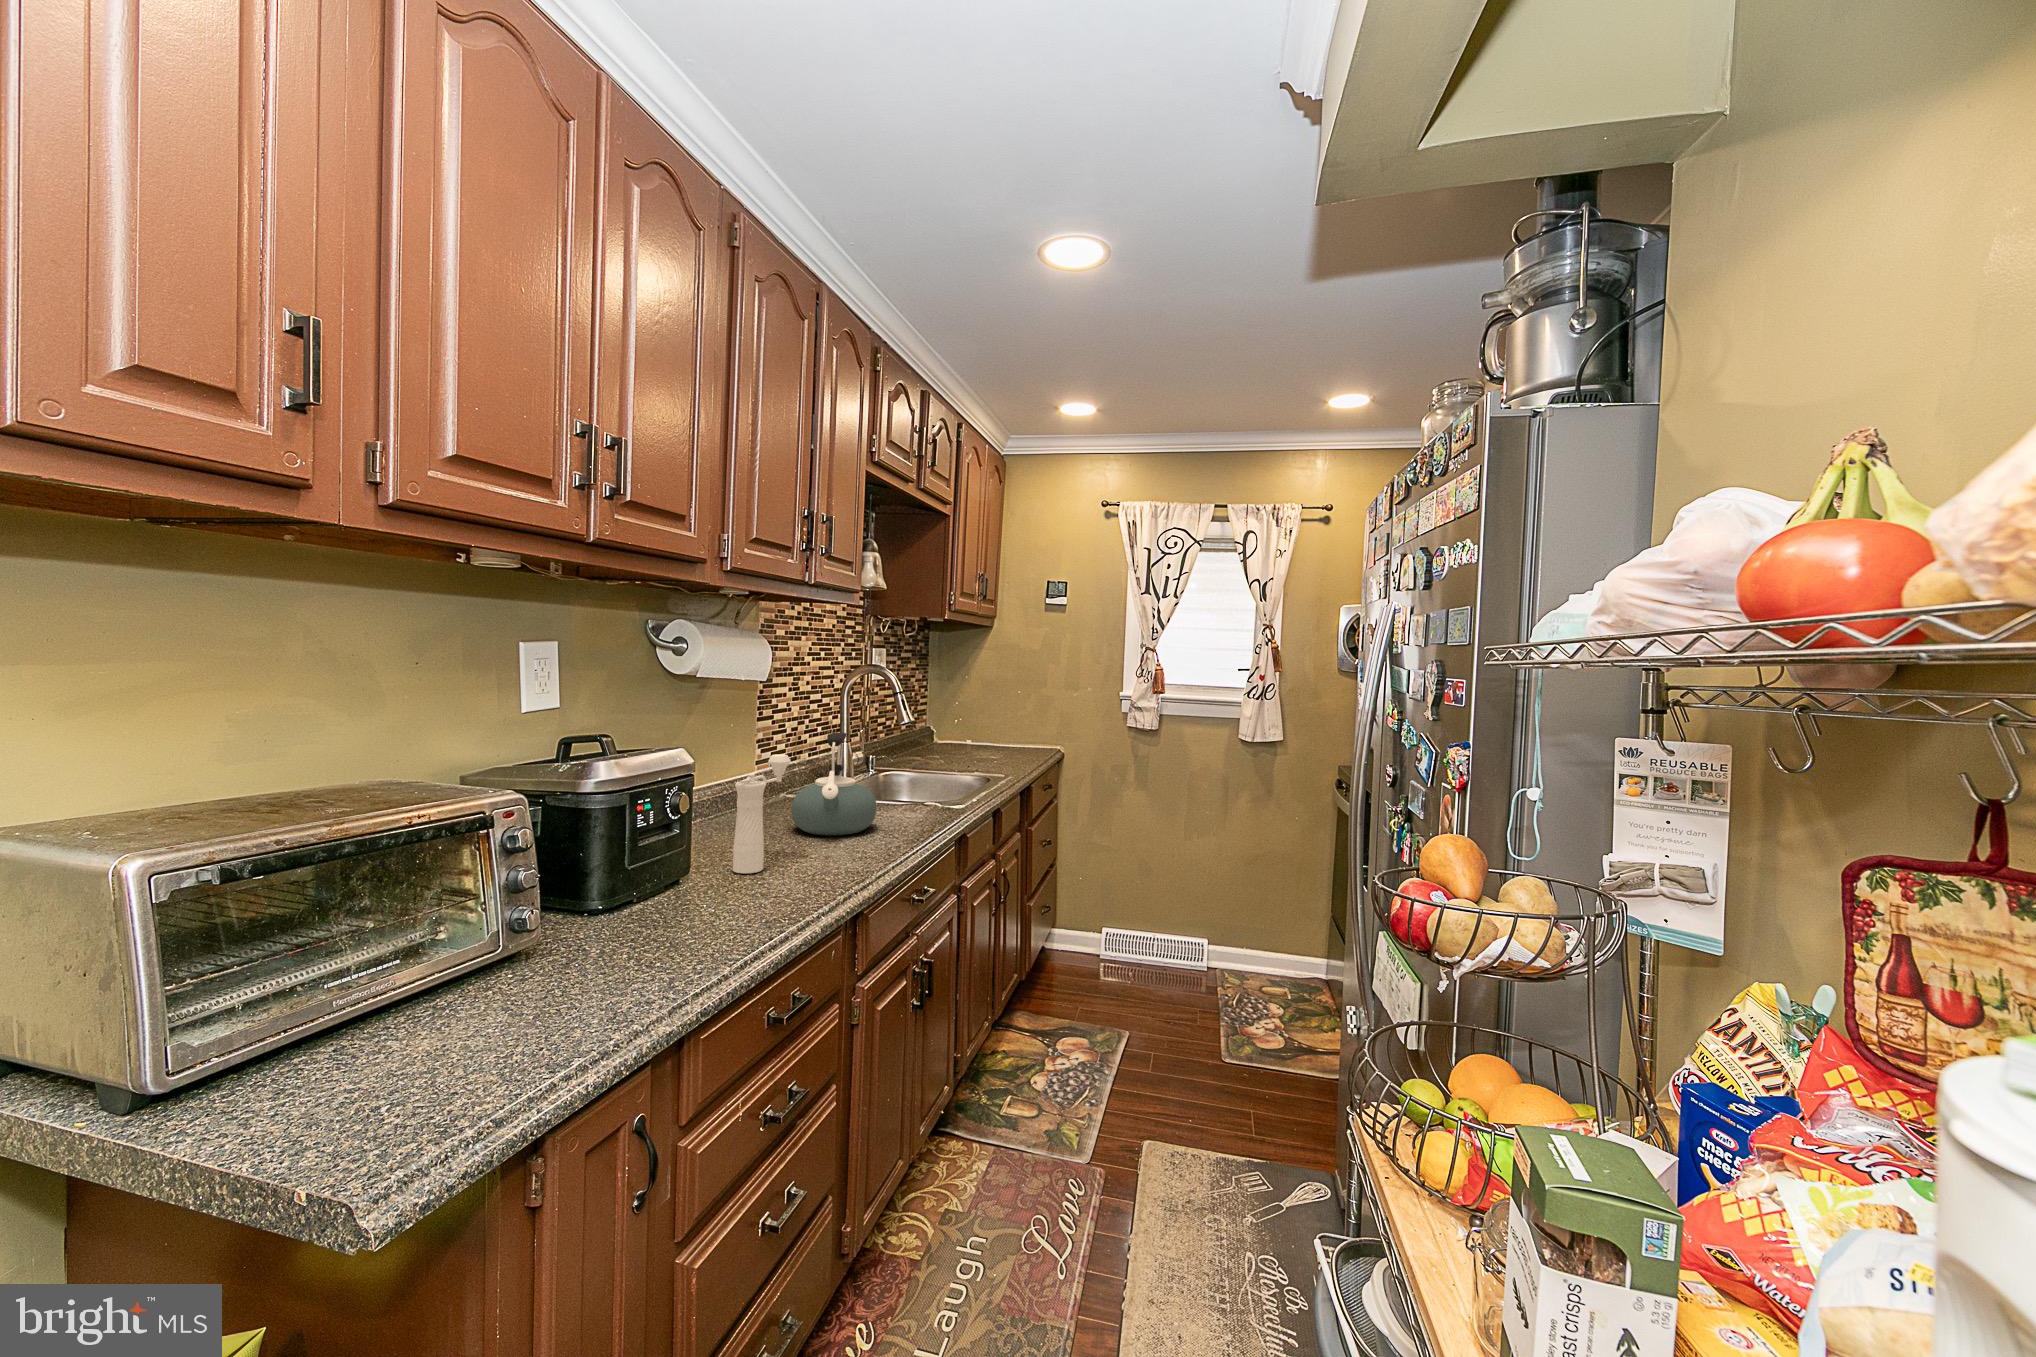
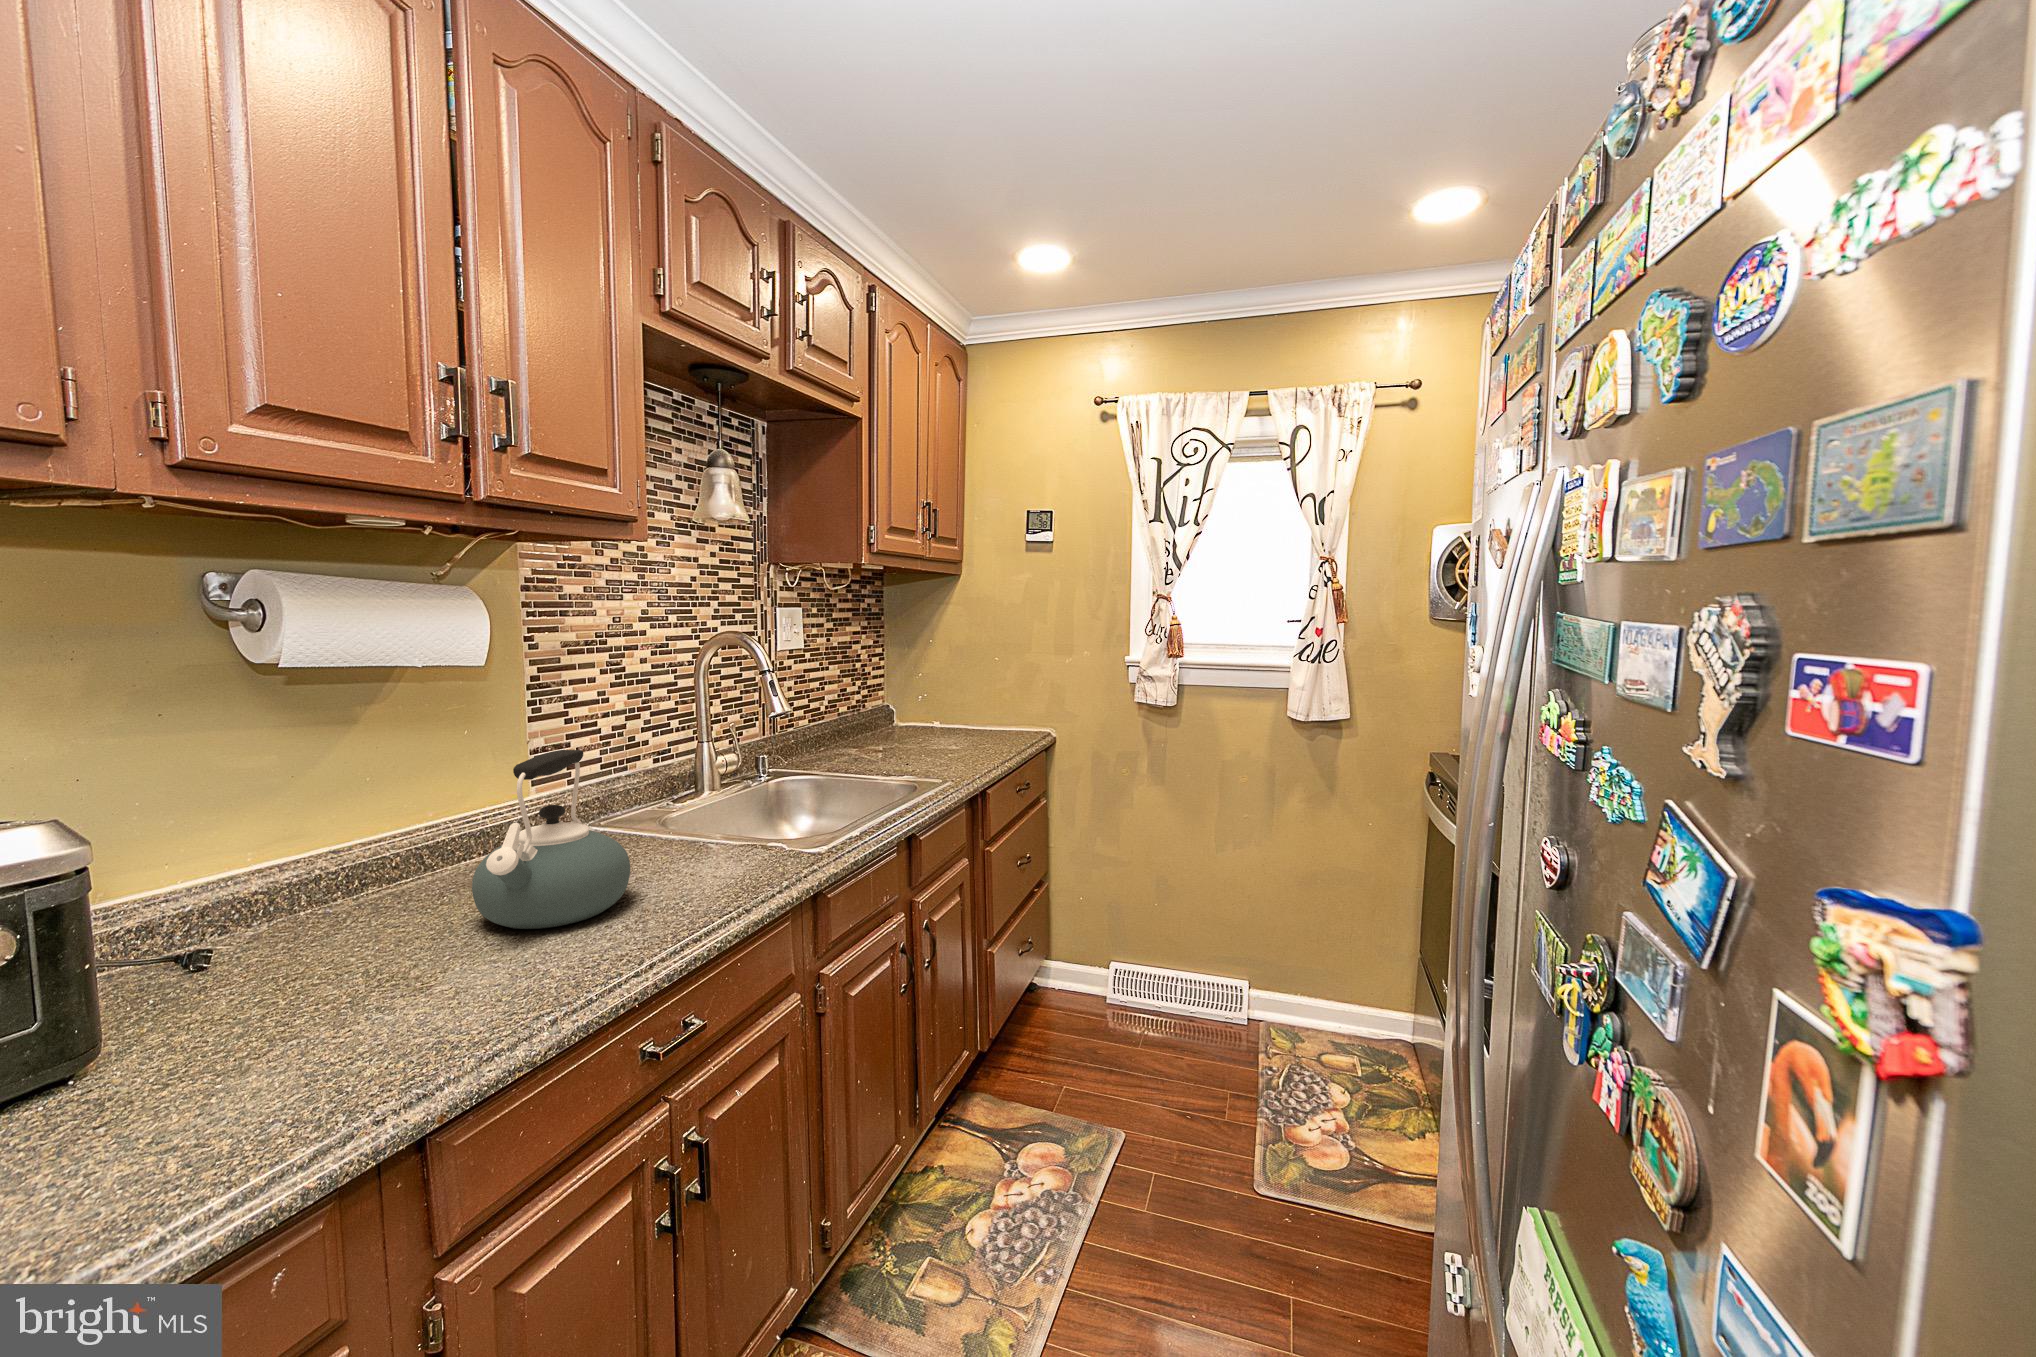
pepper mill: present [733,754,790,874] -> none [191,810,373,1057]

